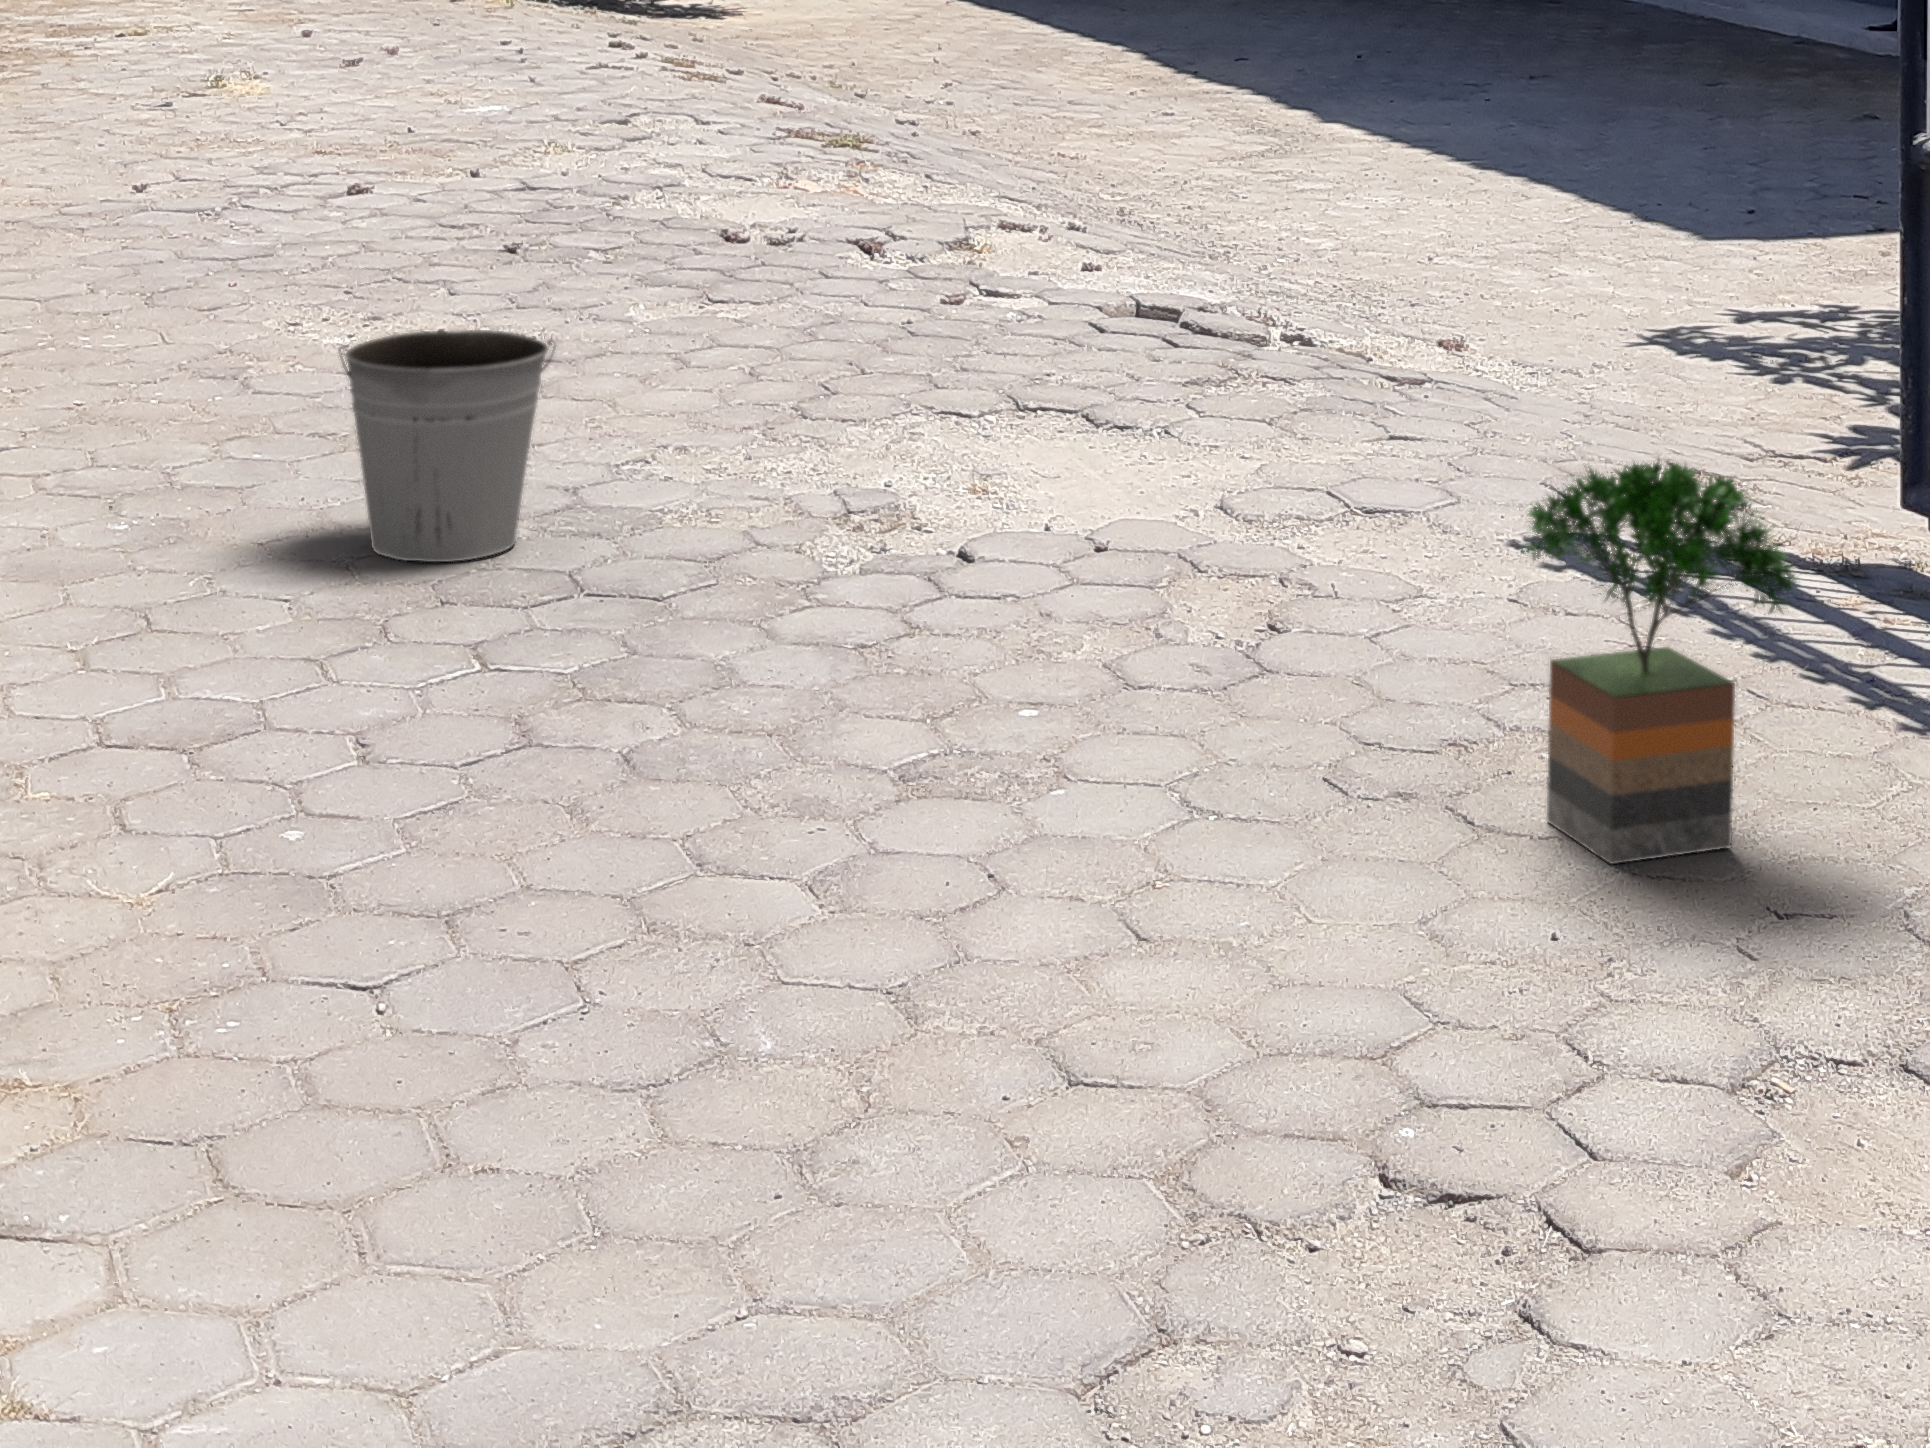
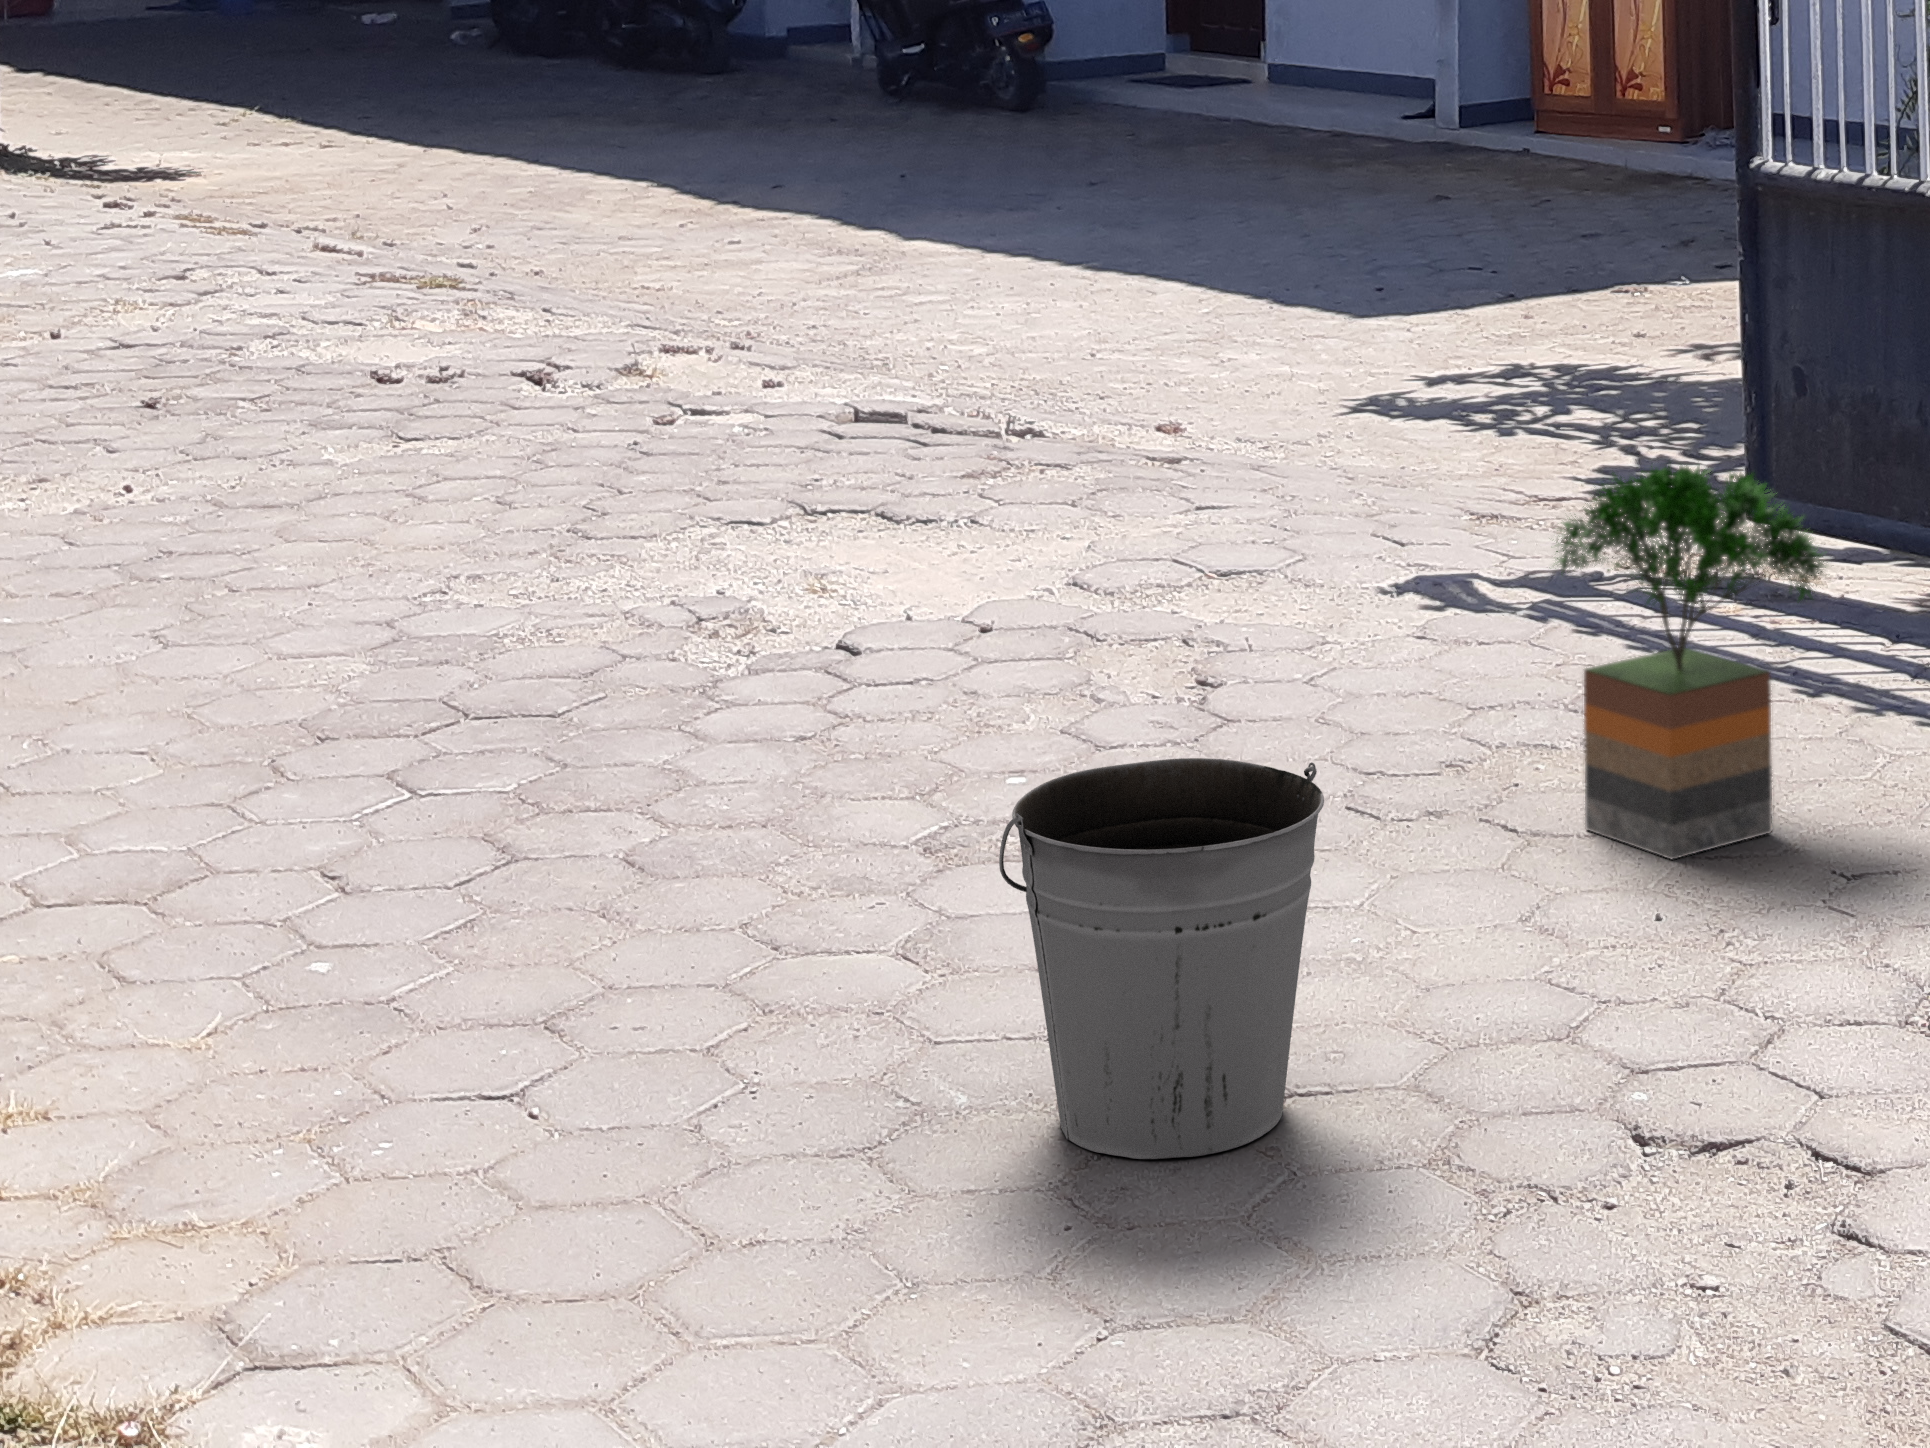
bucket: present [339,330,555,562] -> present [999,758,1324,1159]

